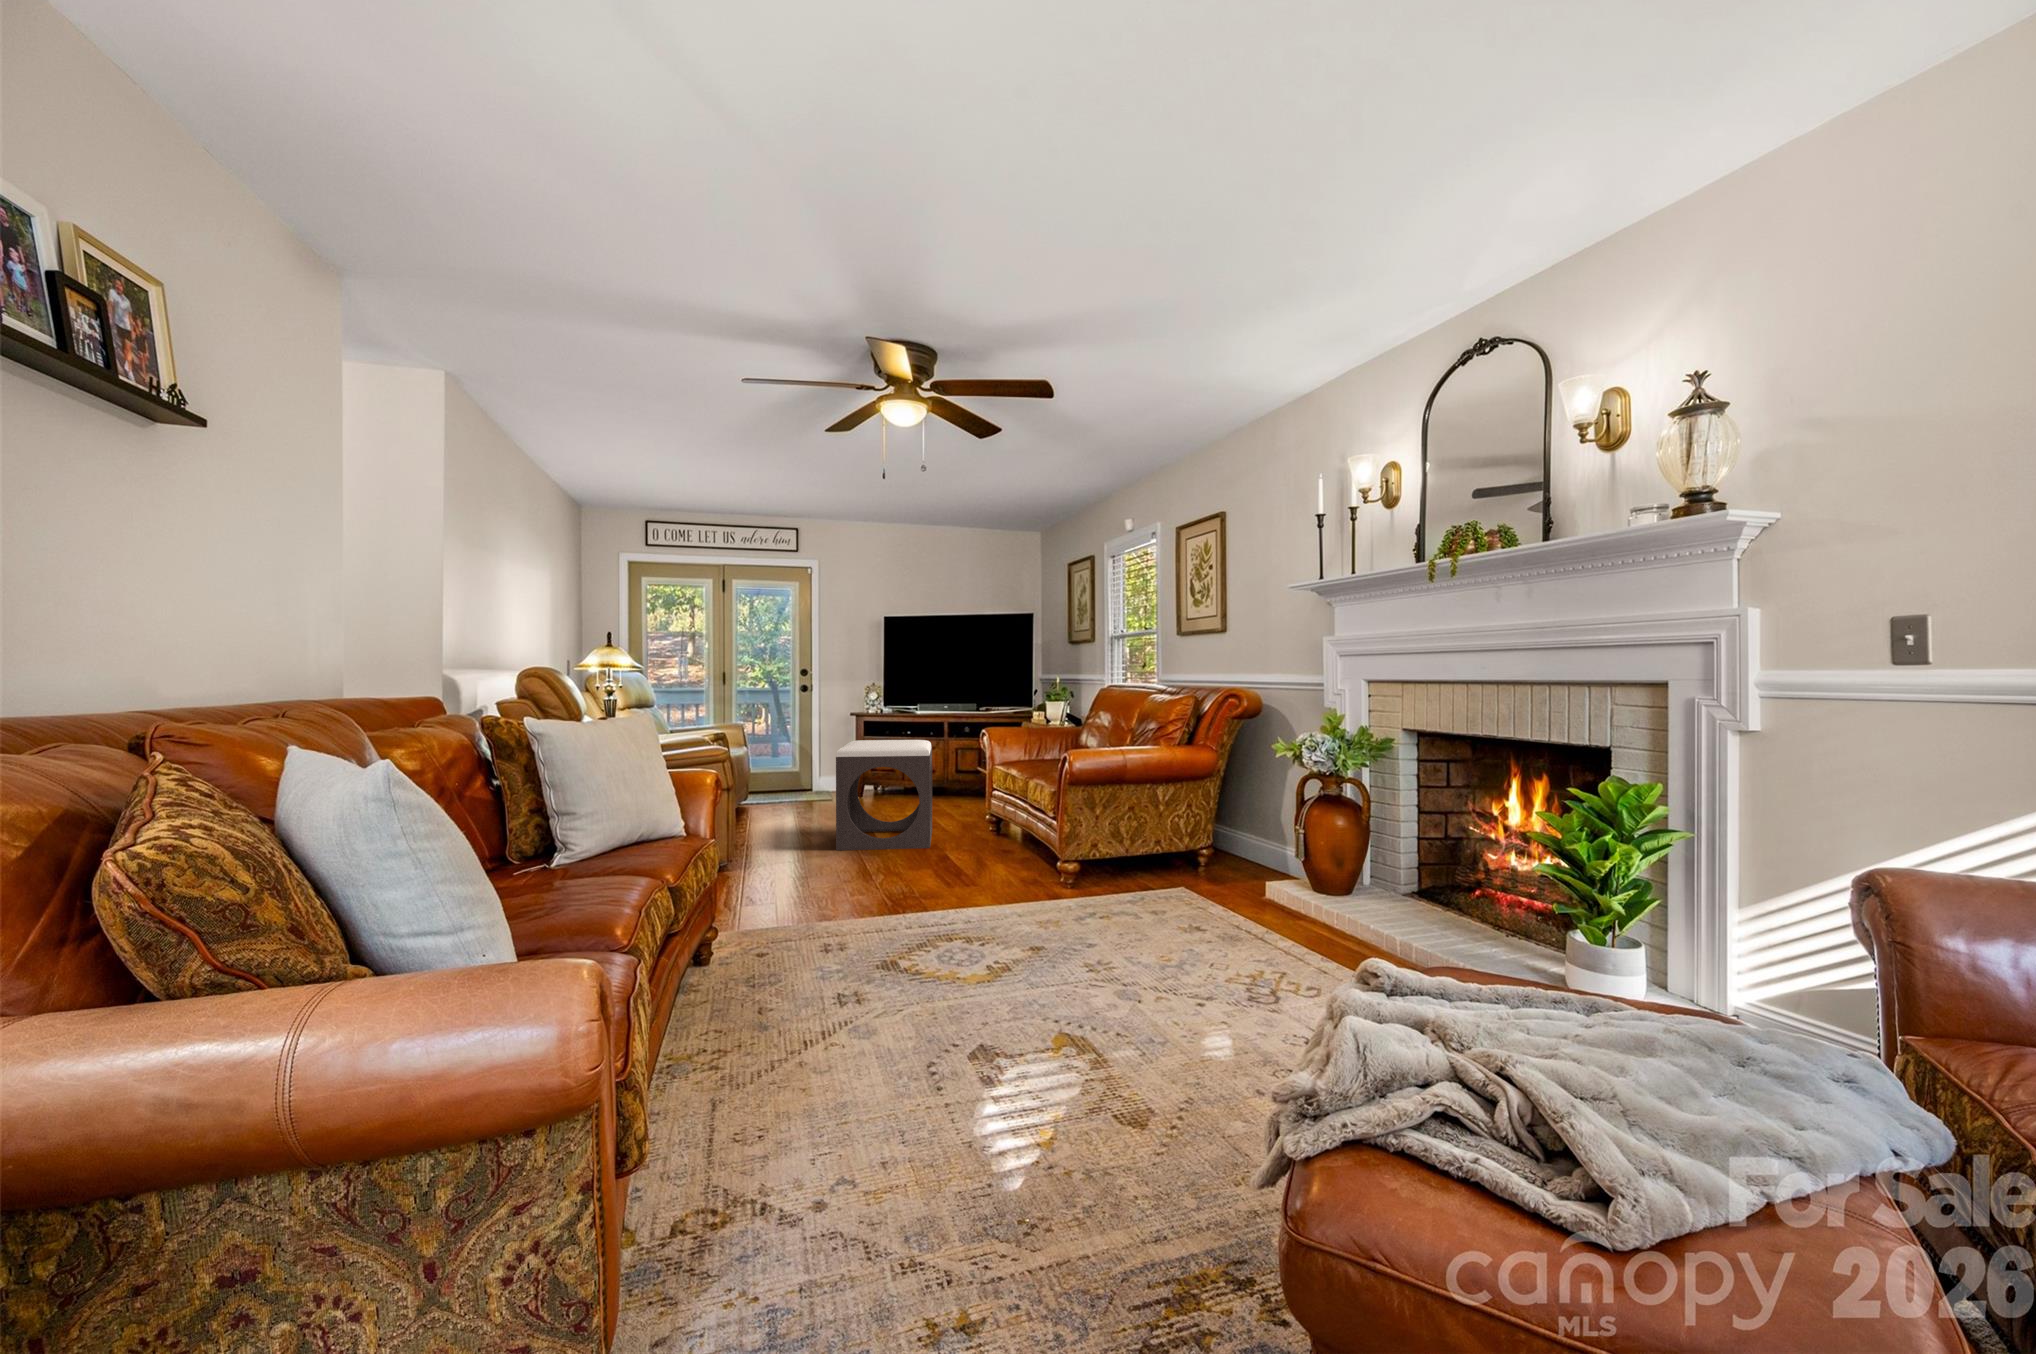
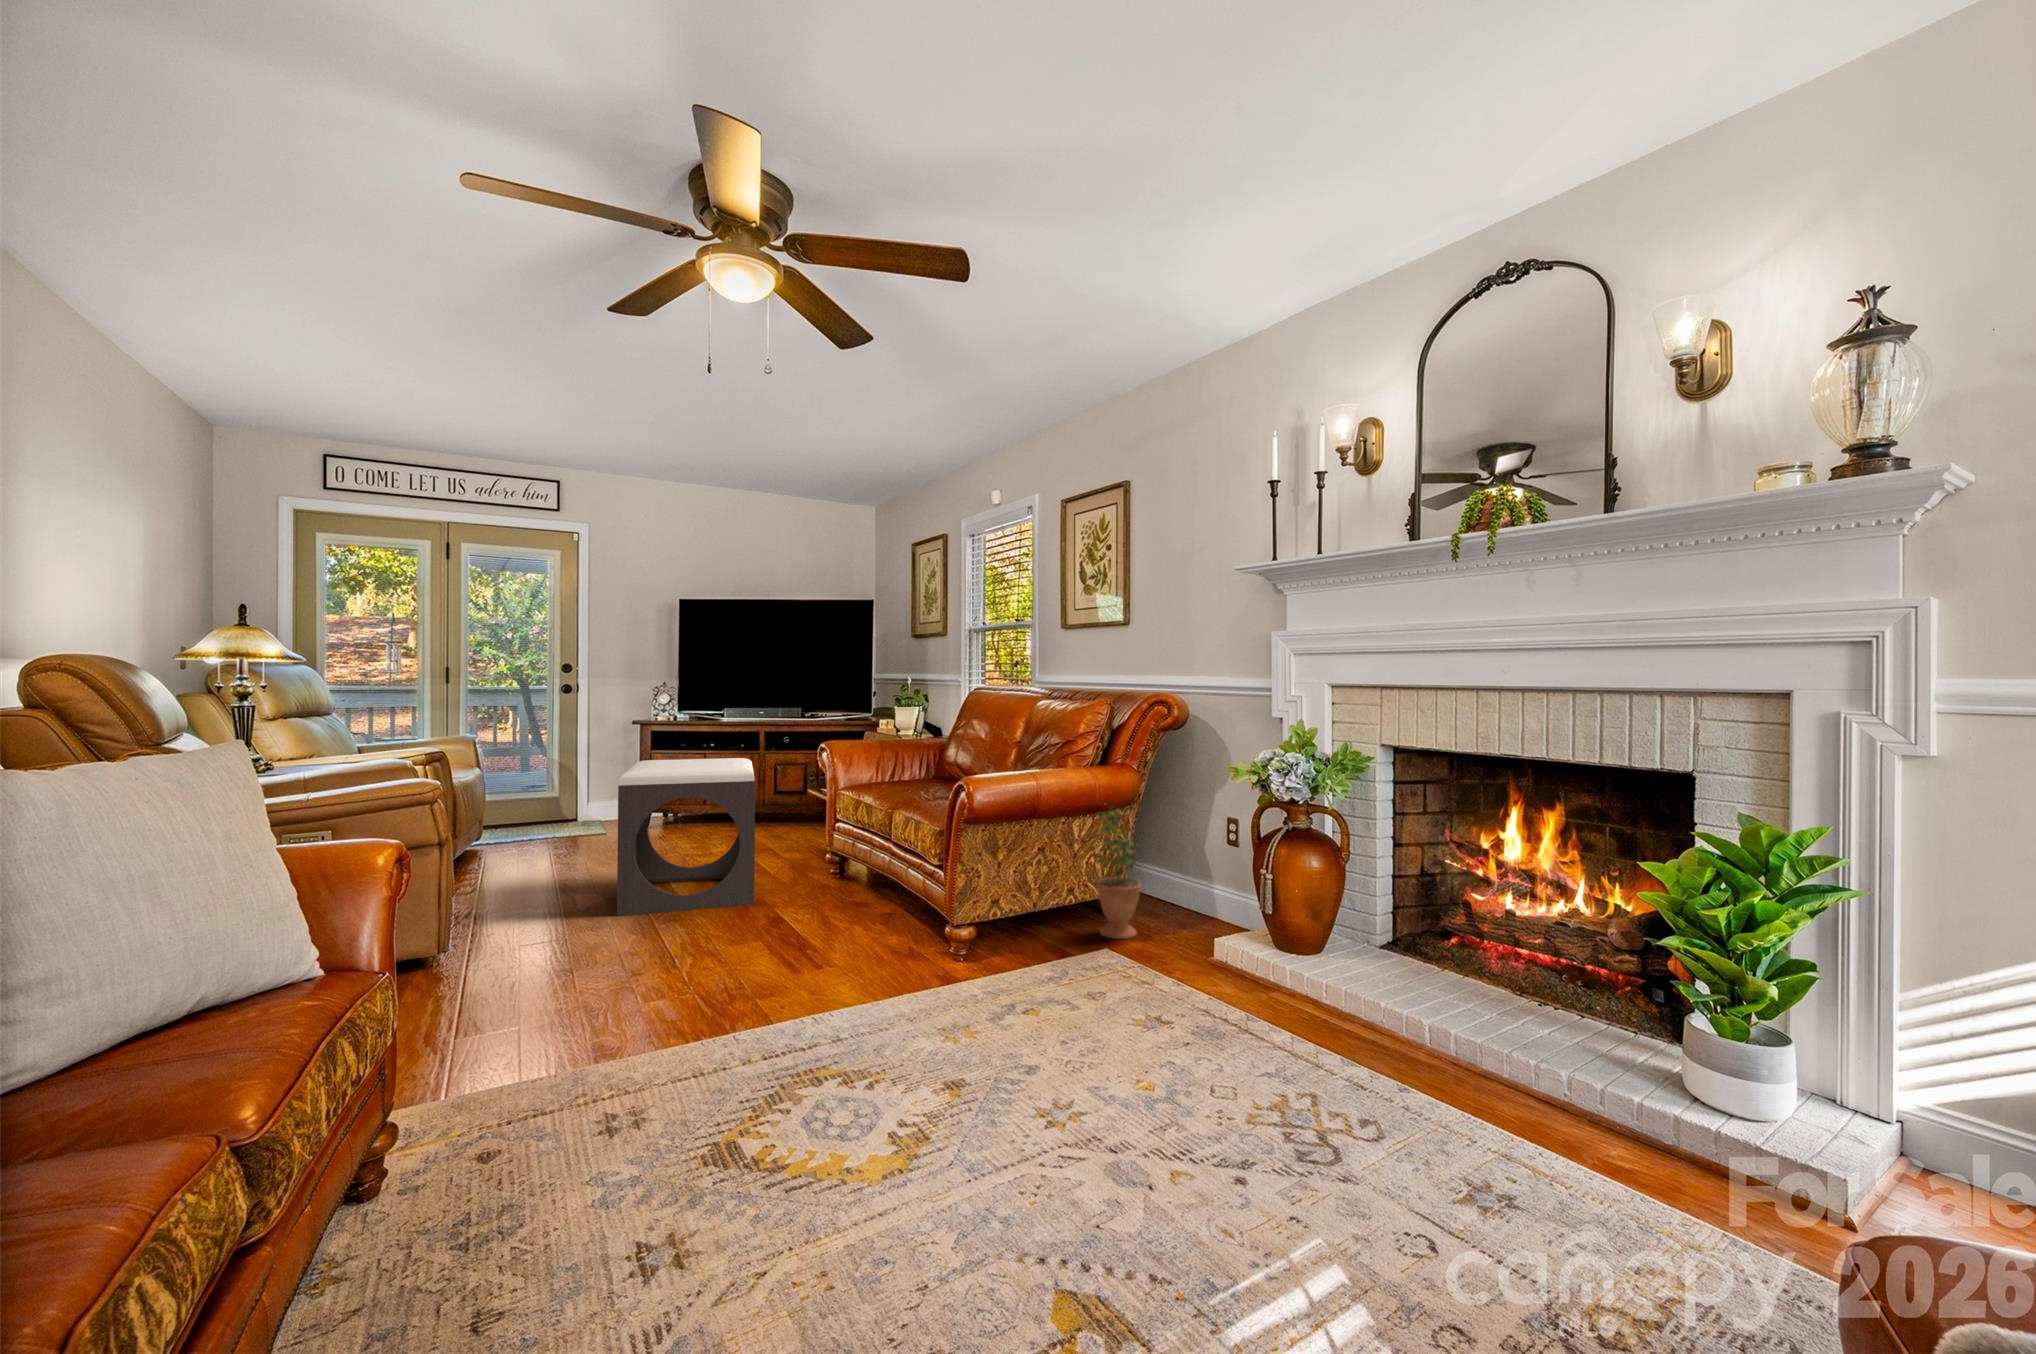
potted plant: none [1173,775,1216,882] -> present [1091,806,1141,939]

